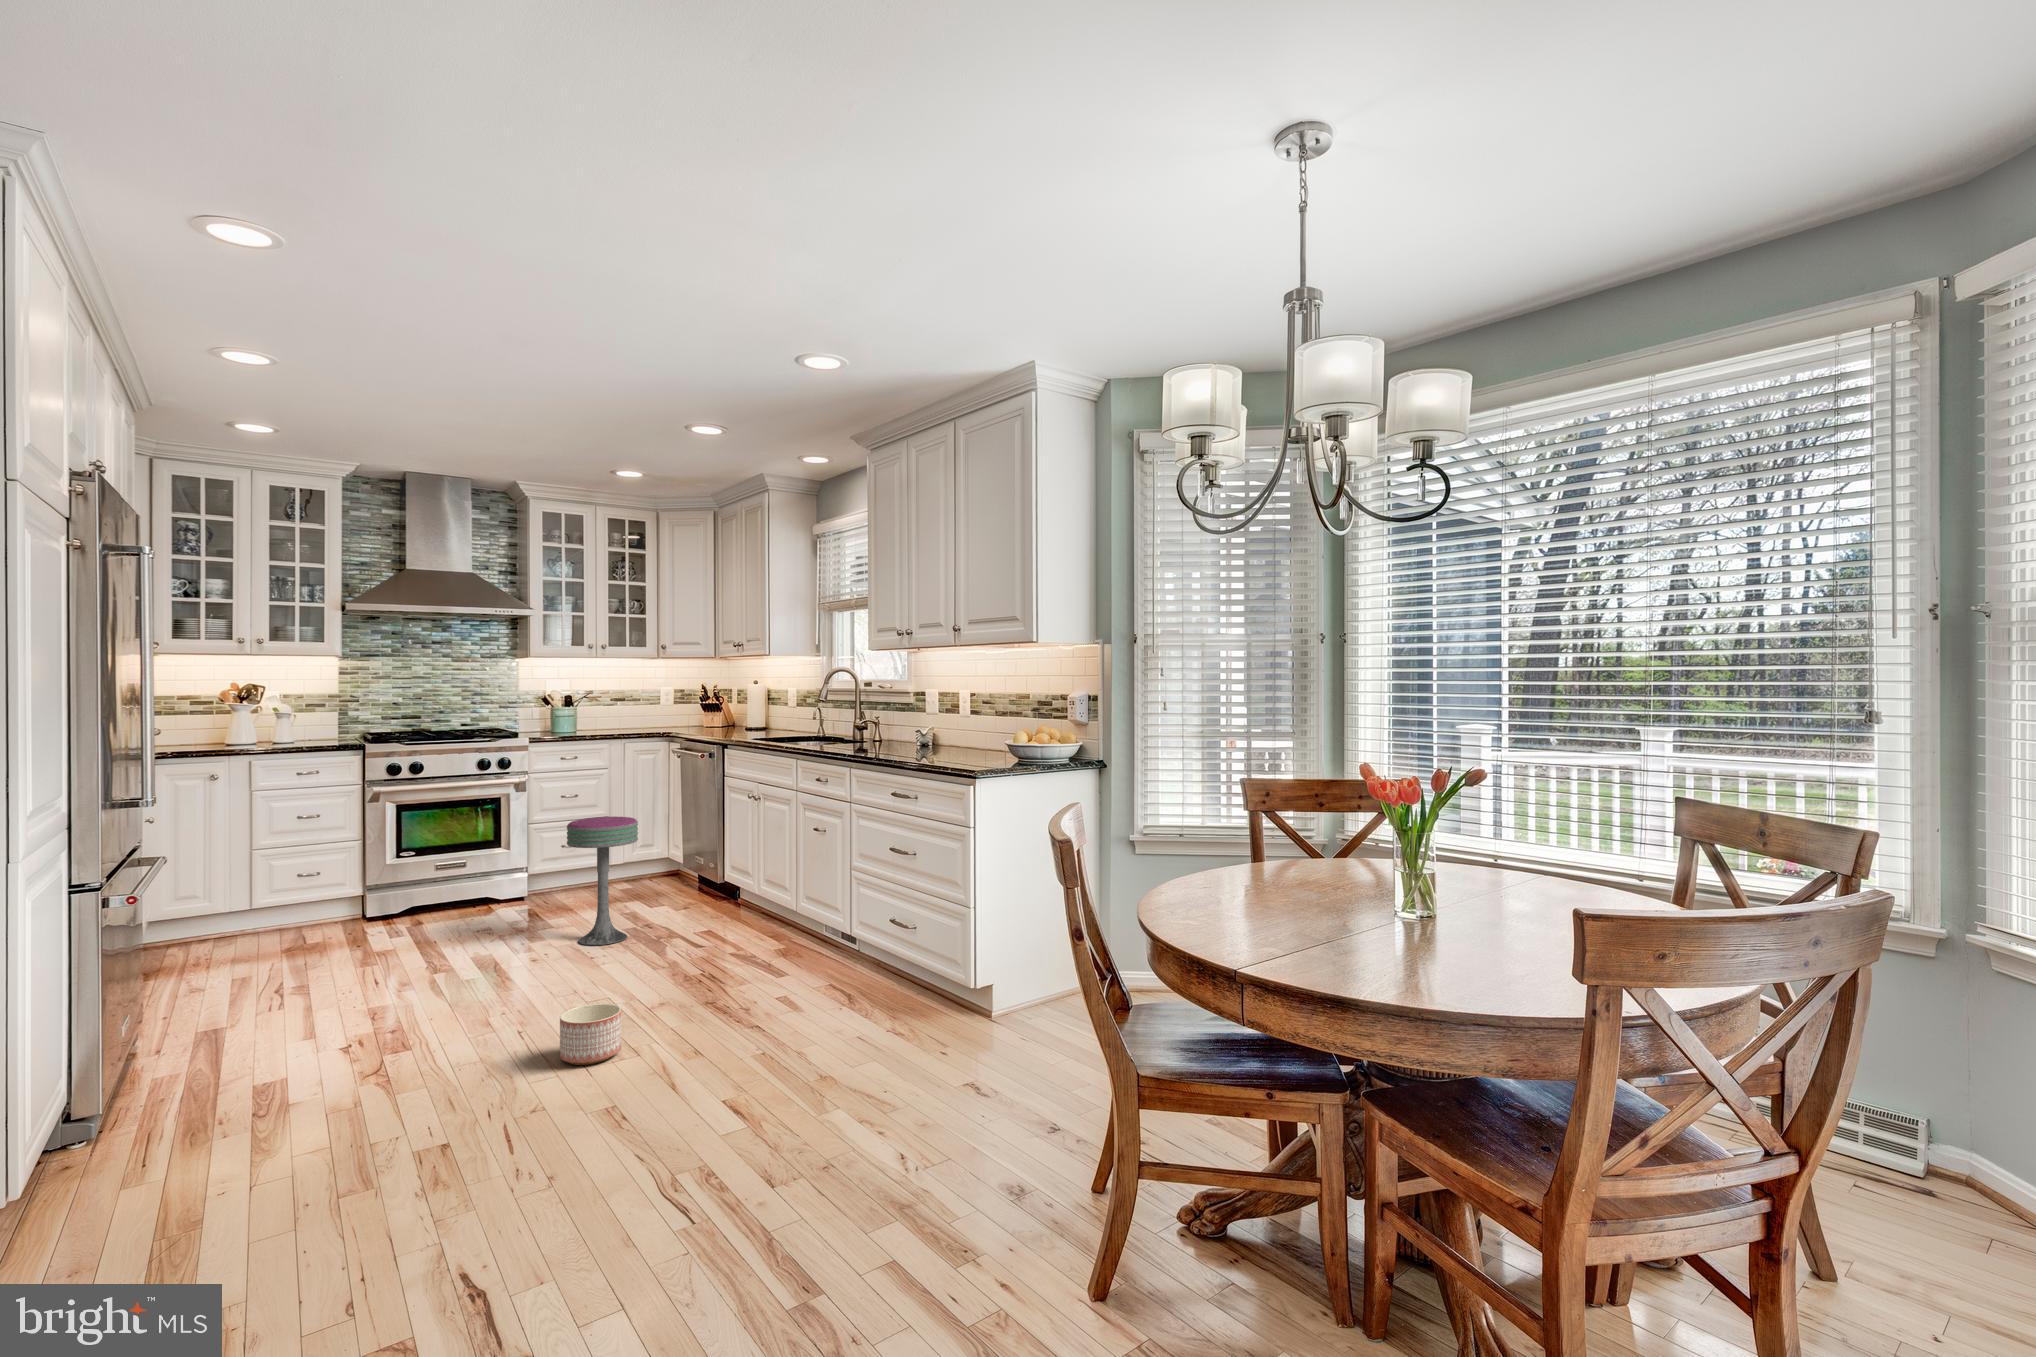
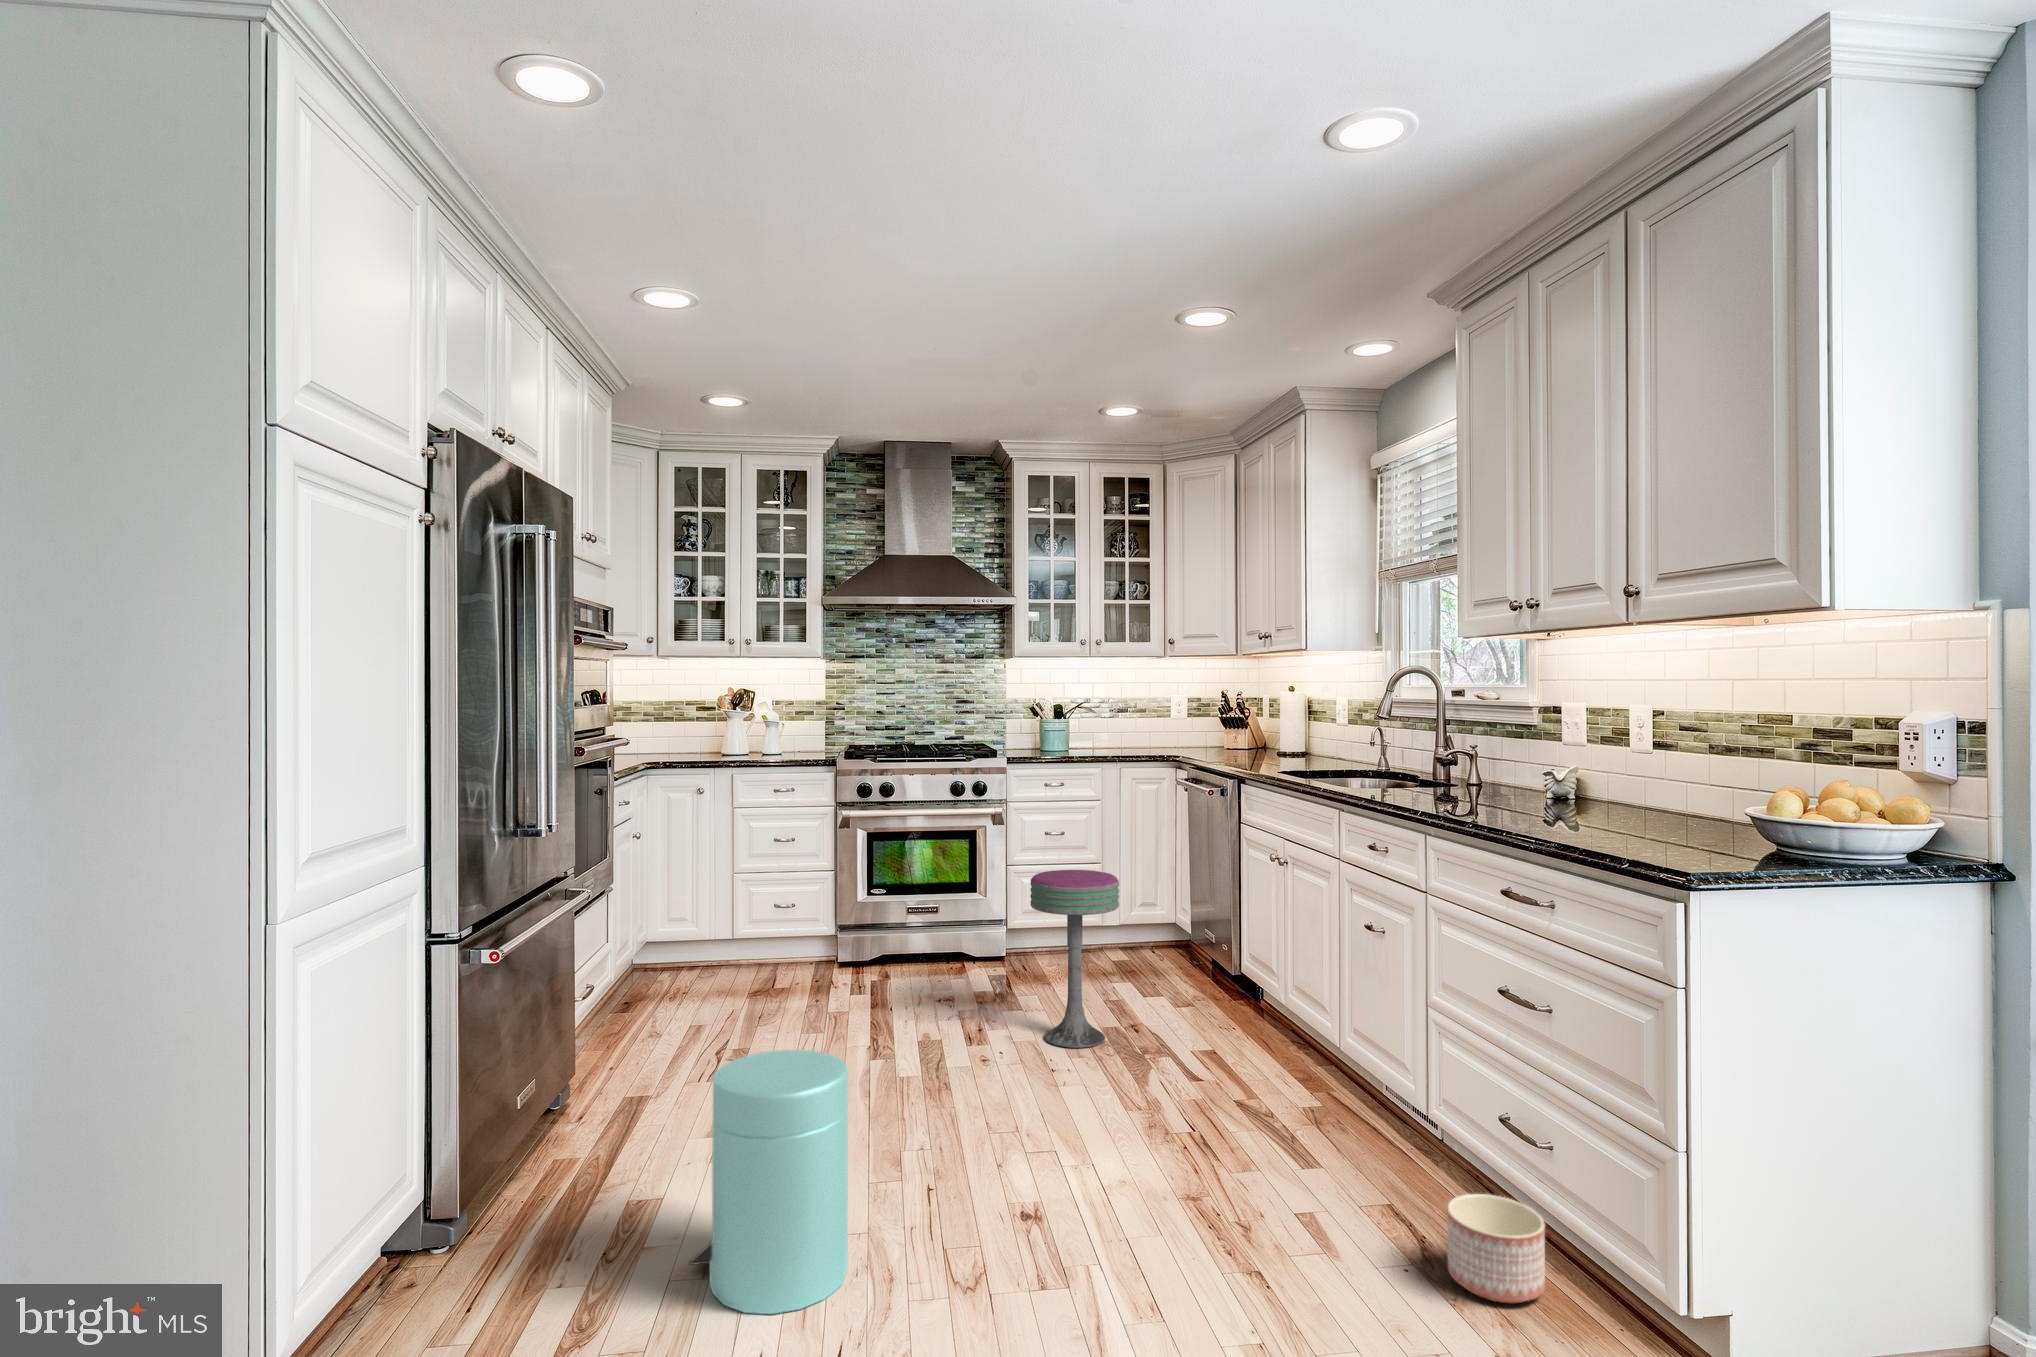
trash can: none [342,936,473,1109] -> present [689,1050,848,1314]
planter: present [560,1004,621,1065] -> present [1447,1194,1545,1304]

